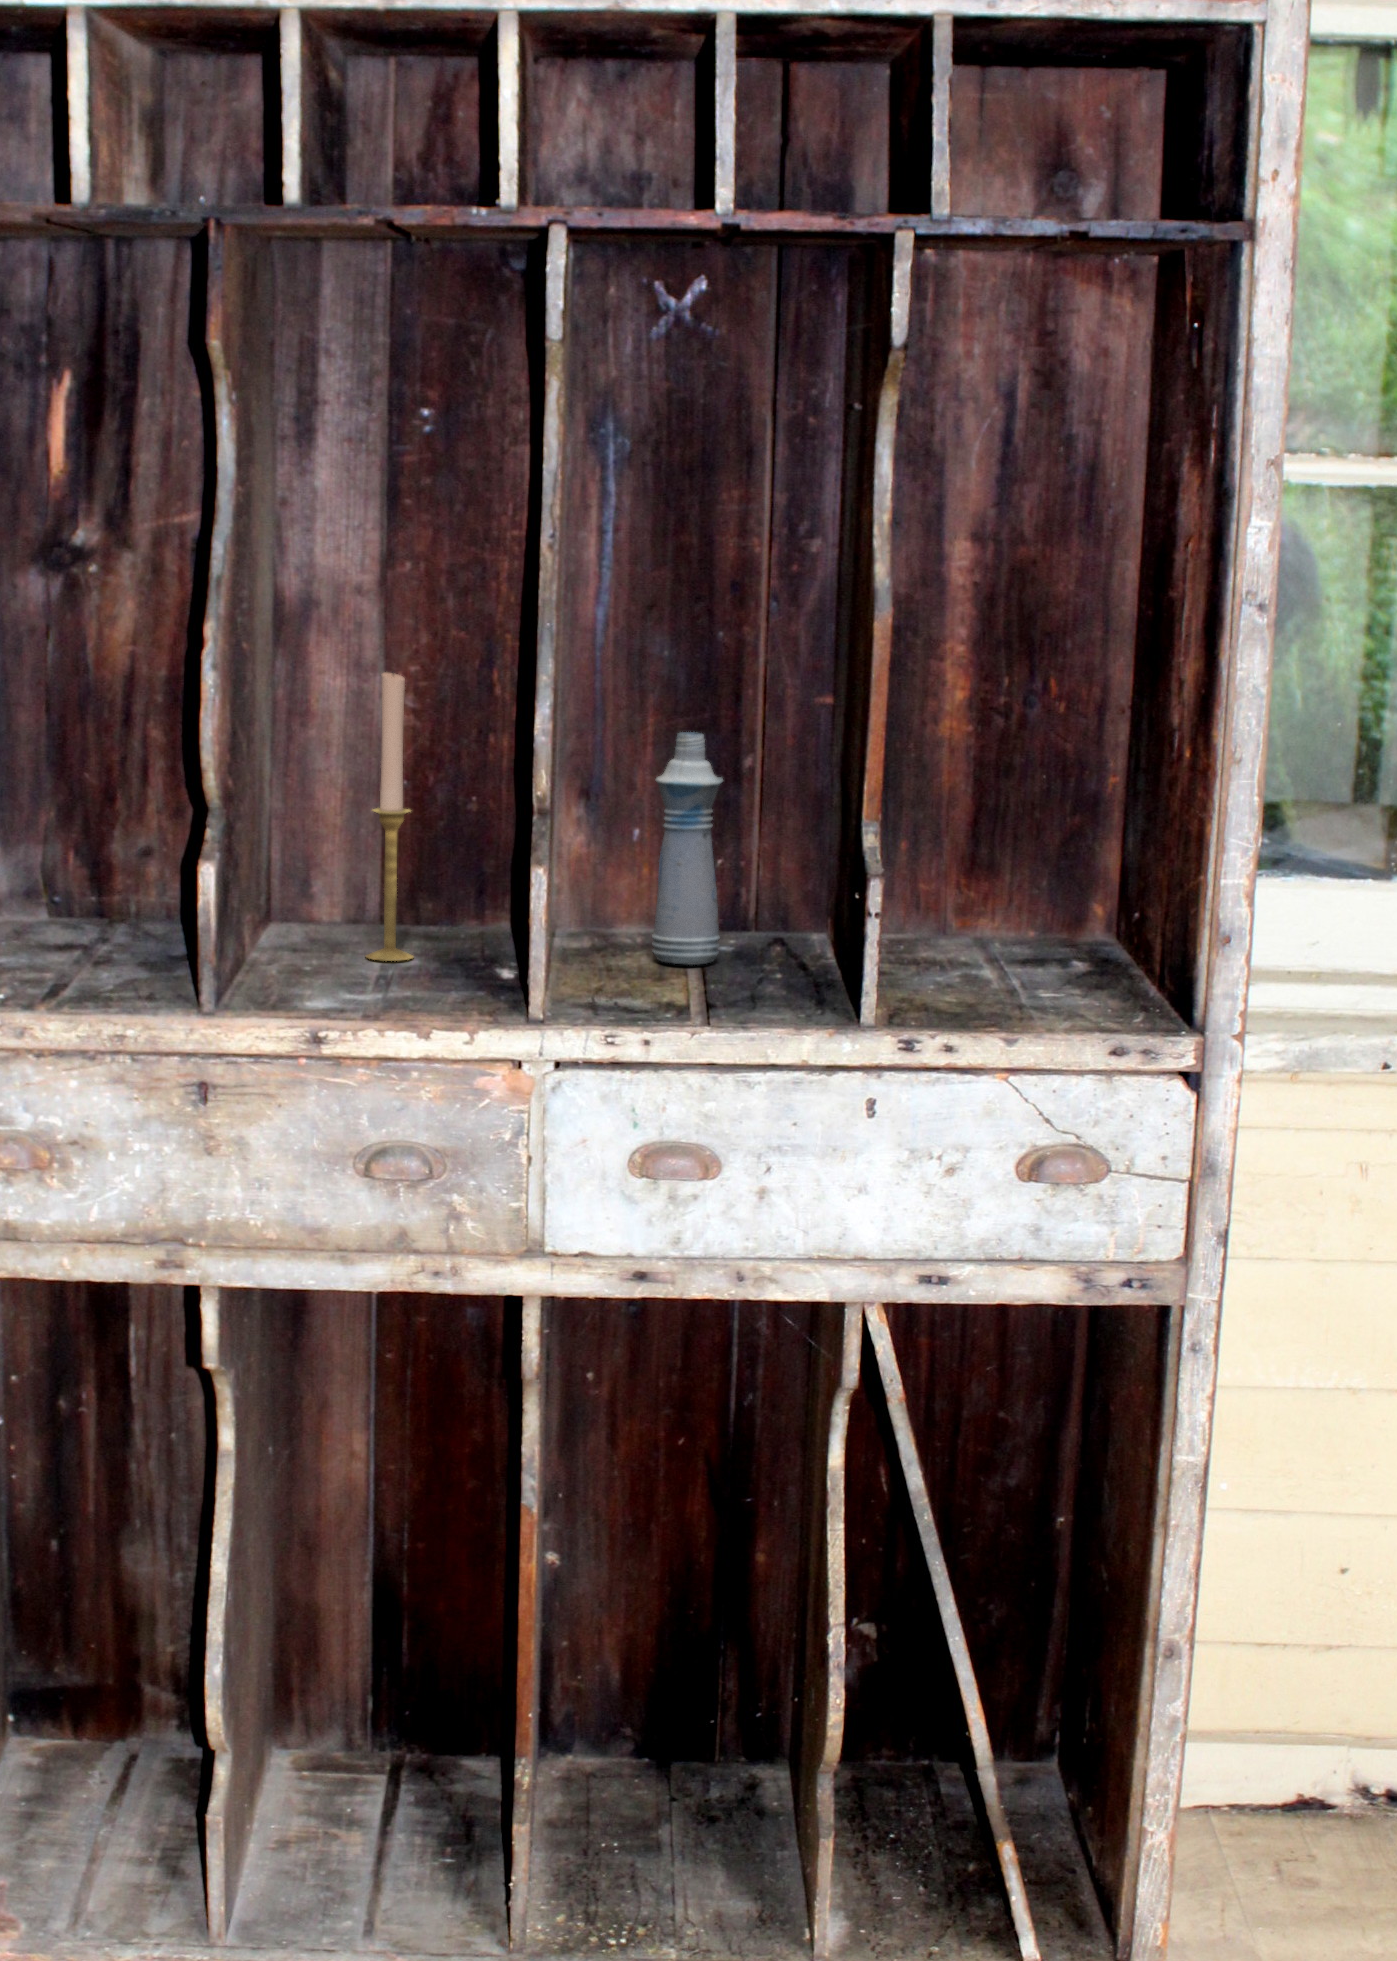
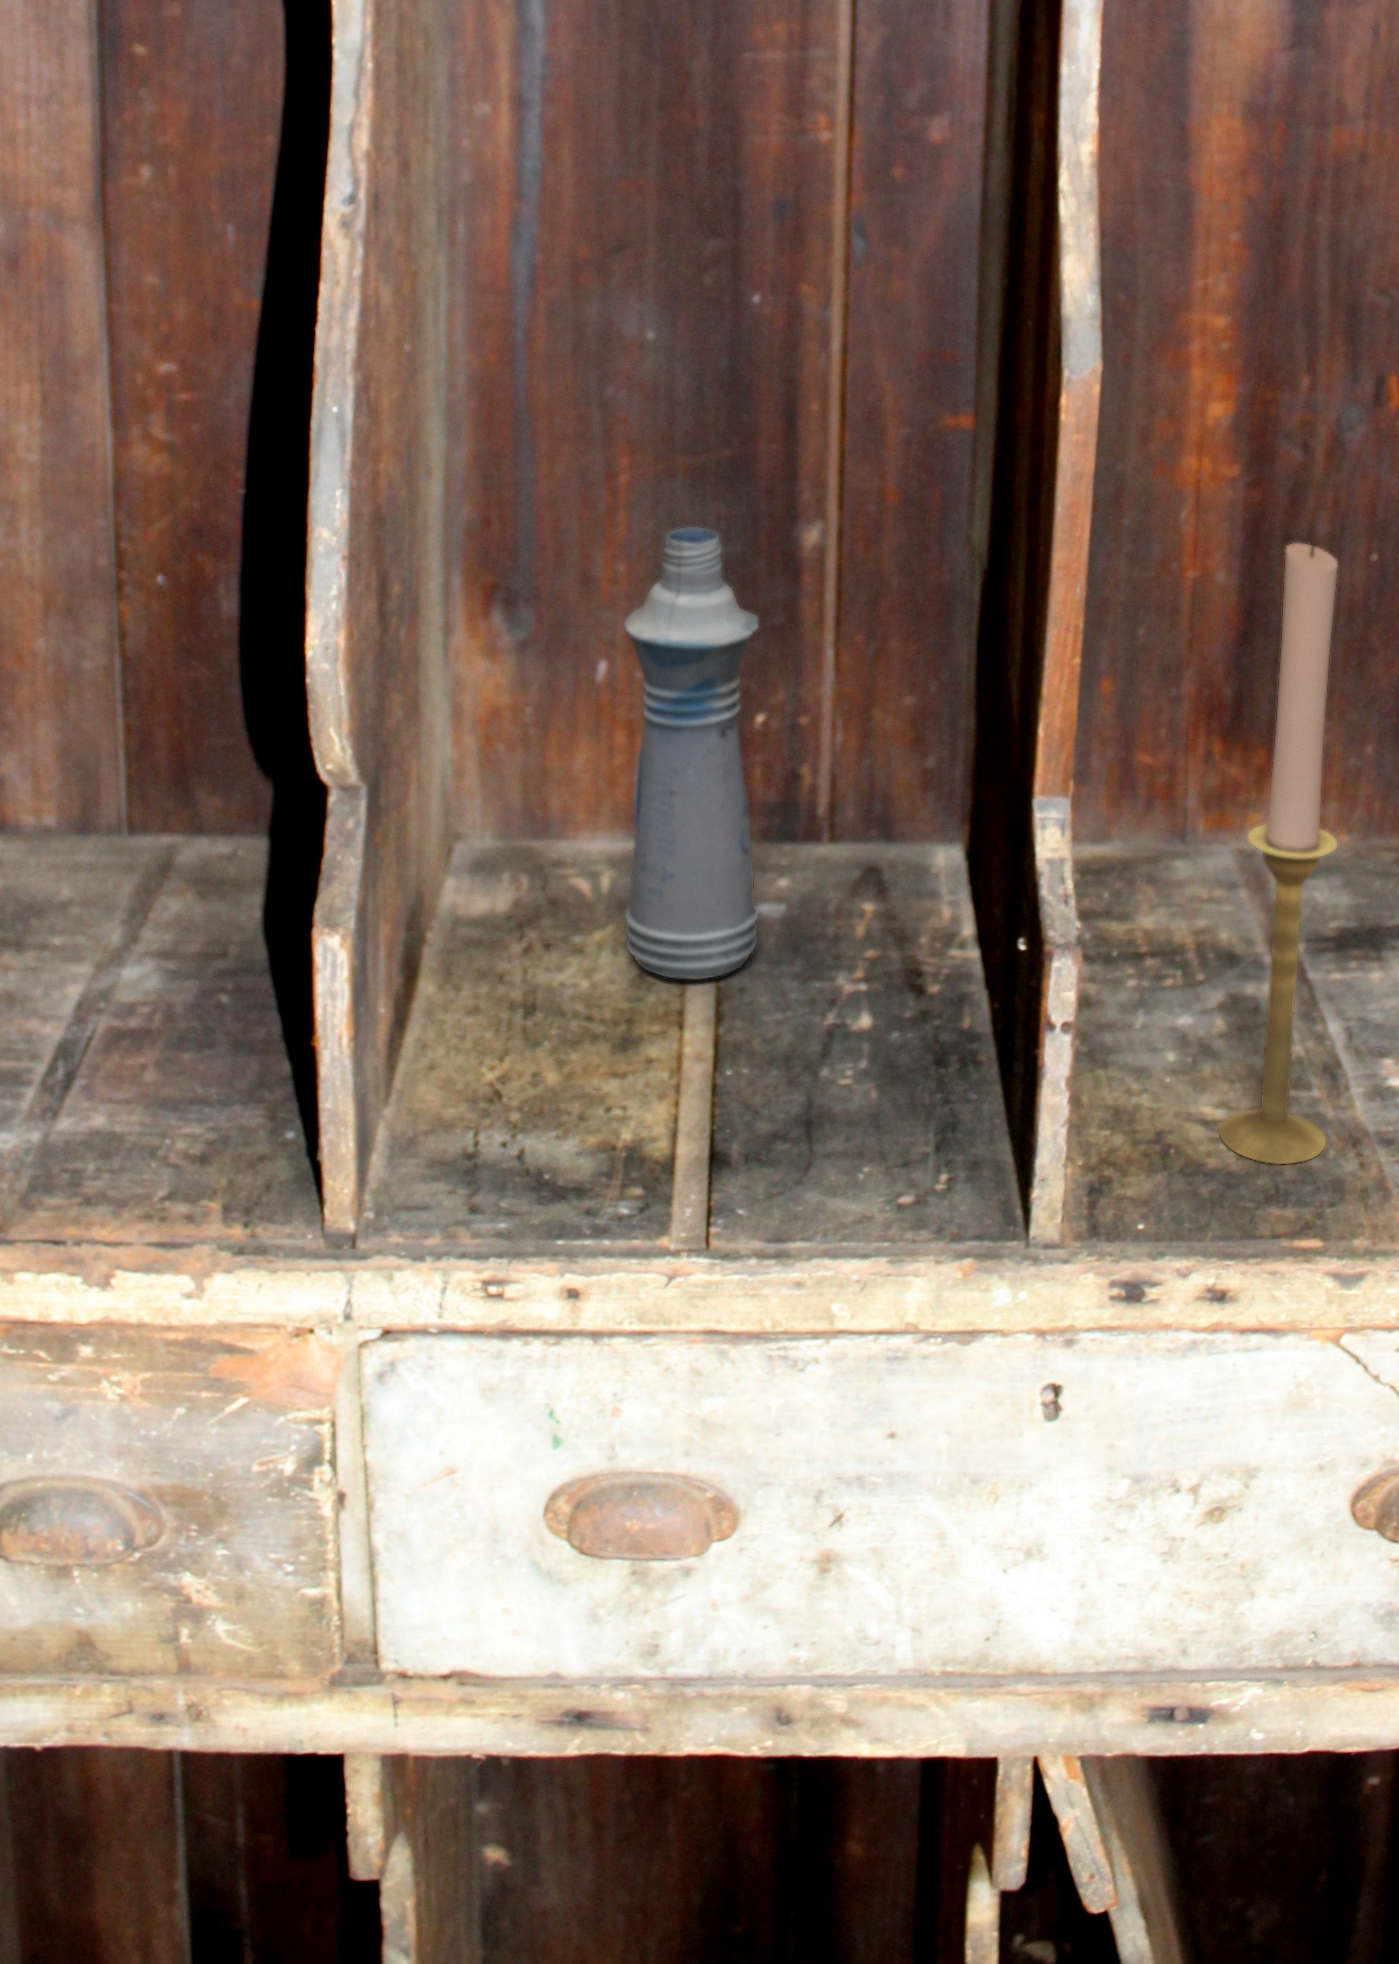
candlestick: present [366,673,413,961] -> present [1219,543,1338,1164]

